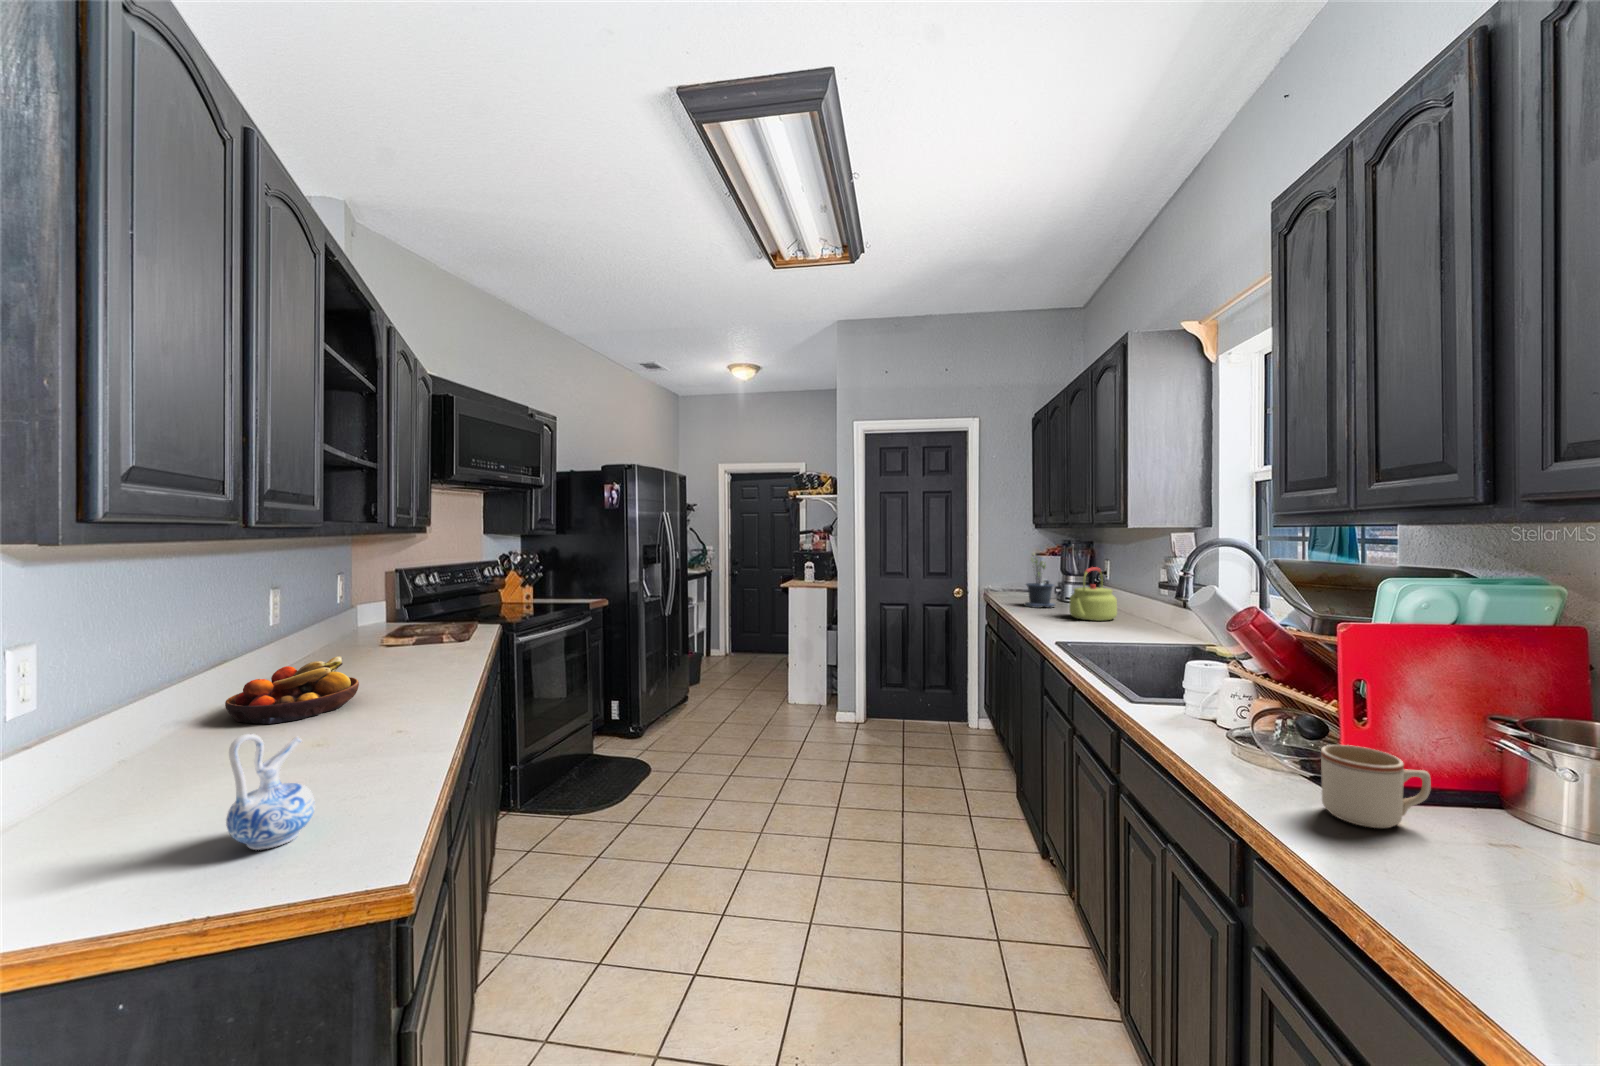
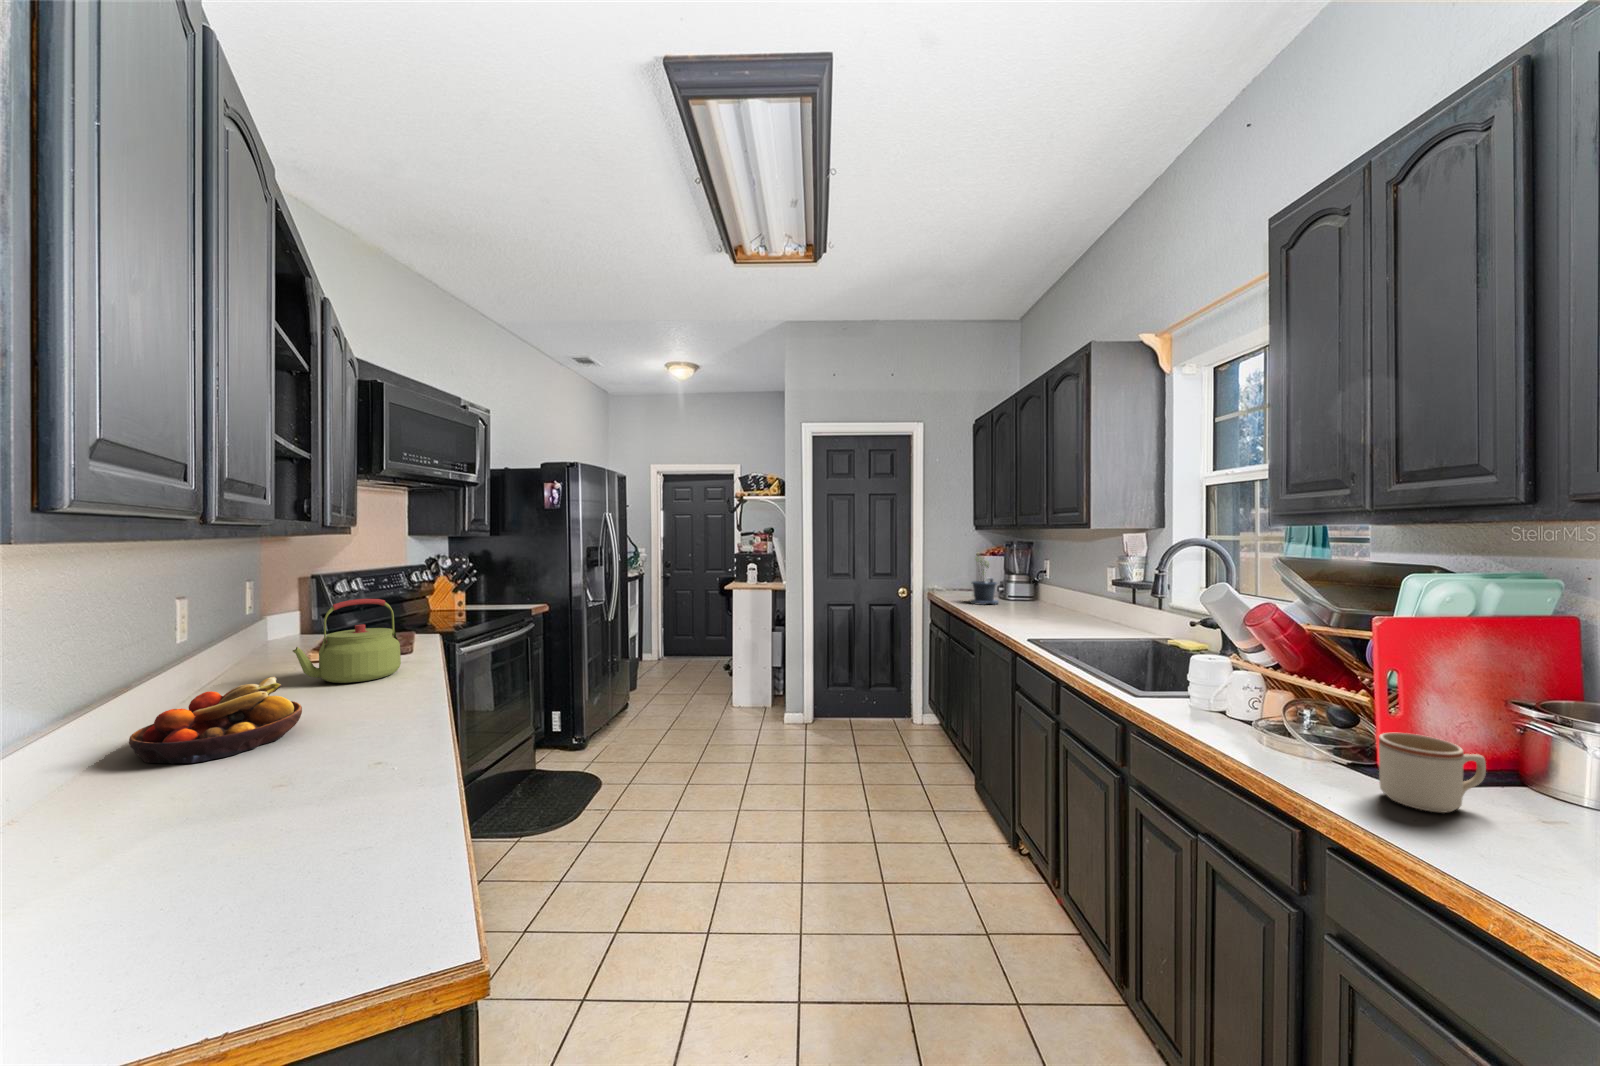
kettle: present [1069,567,1117,621] -> present [293,599,401,683]
ceramic pitcher: present [226,734,315,850] -> none [187,787,305,939]

